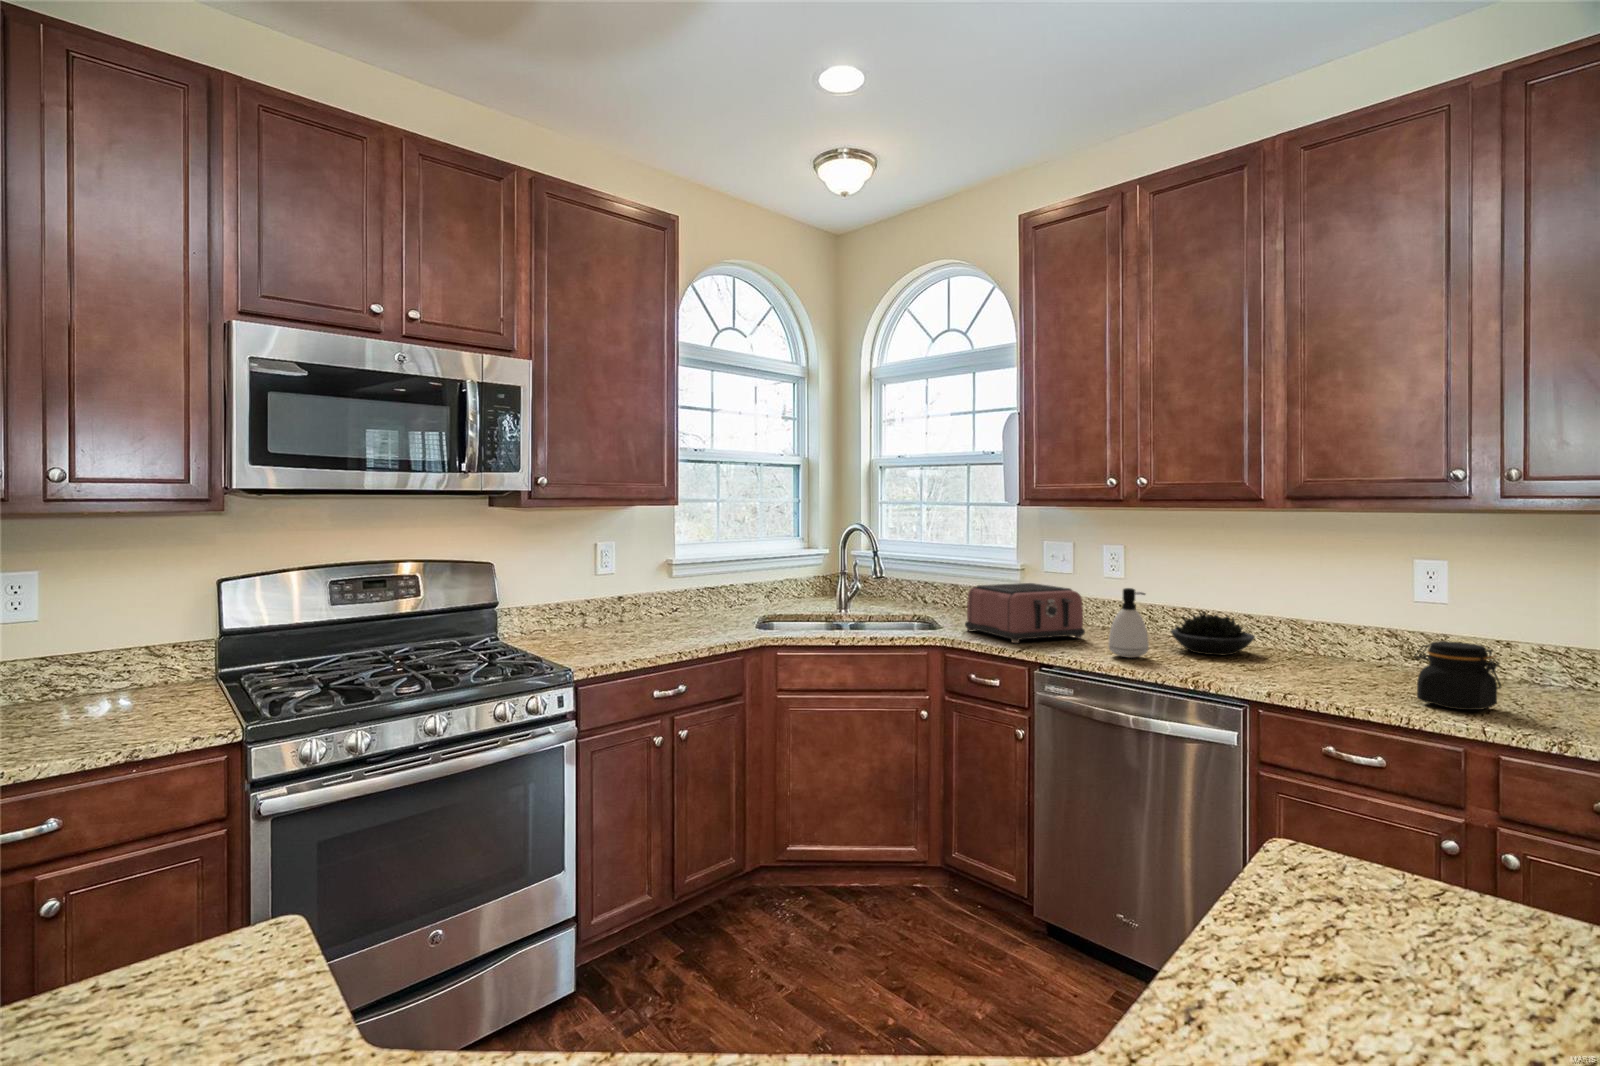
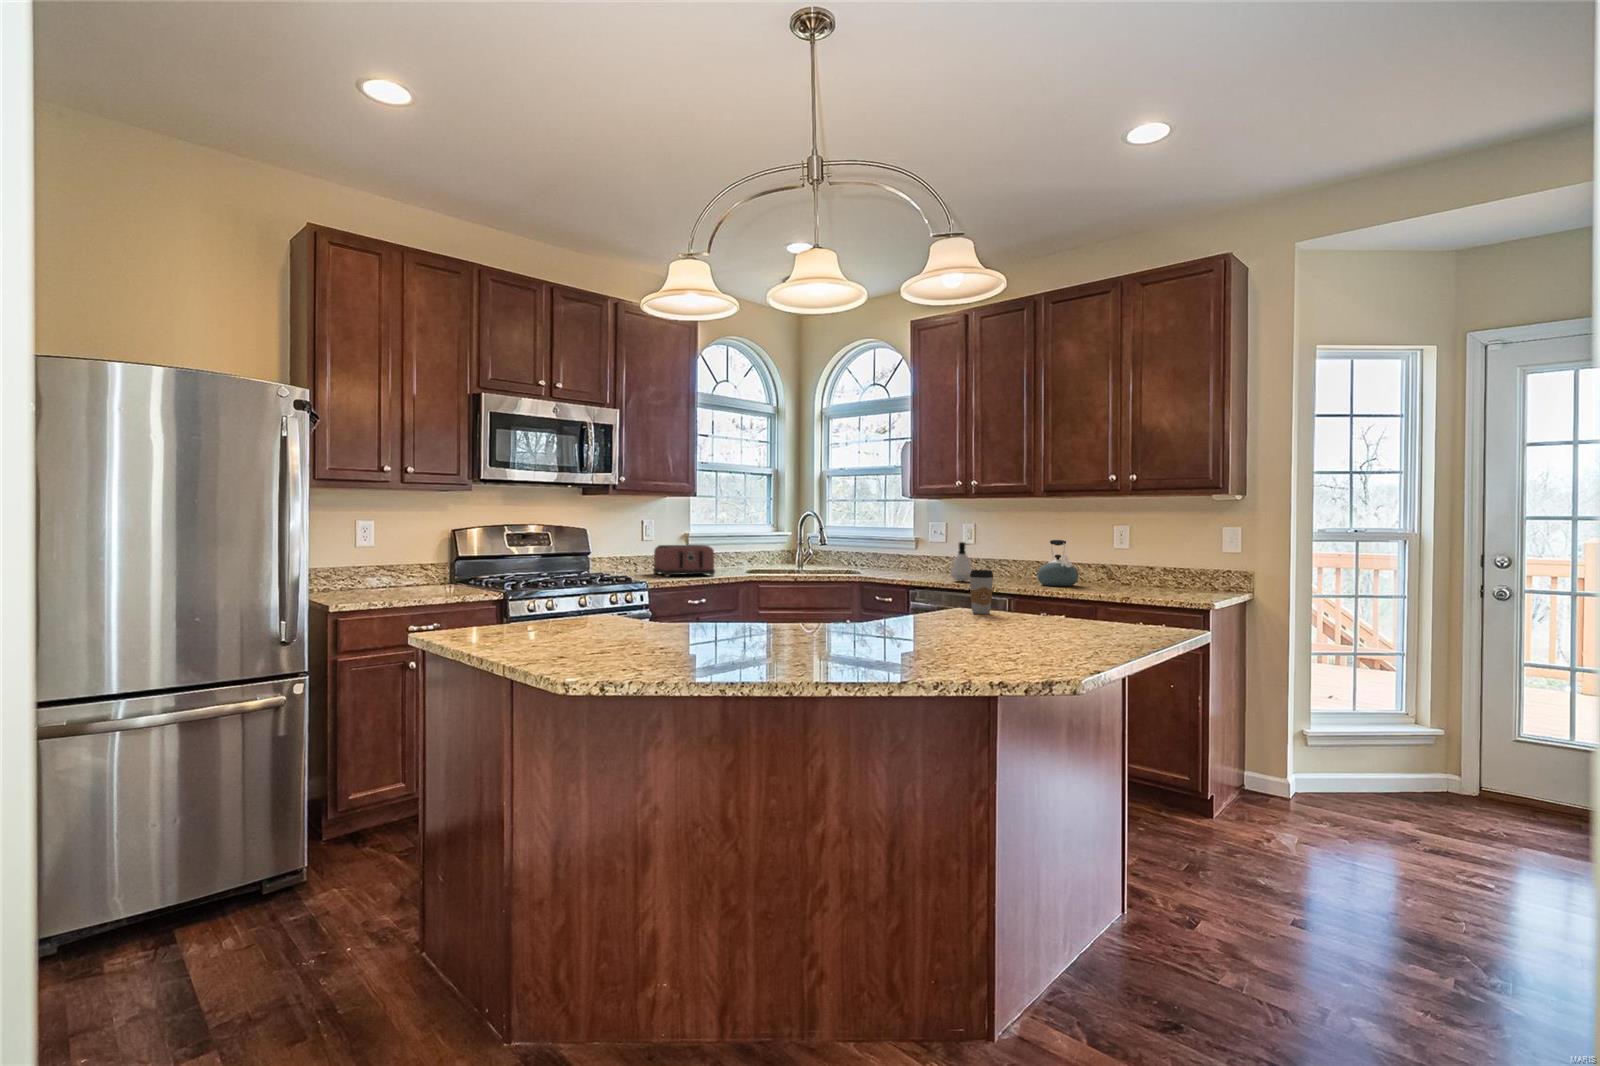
toaster: present [965,583,1085,643] -> present [653,545,715,577]
kettle: none [1279,590,1365,679] -> present [1037,540,1078,586]
succulent plant: present [1171,612,1255,655] -> none [989,558,1034,581]
jar: present [1414,641,1501,710] -> none [1087,560,1121,591]
coffee cup: none [1374,795,1467,951] -> present [969,570,993,614]

